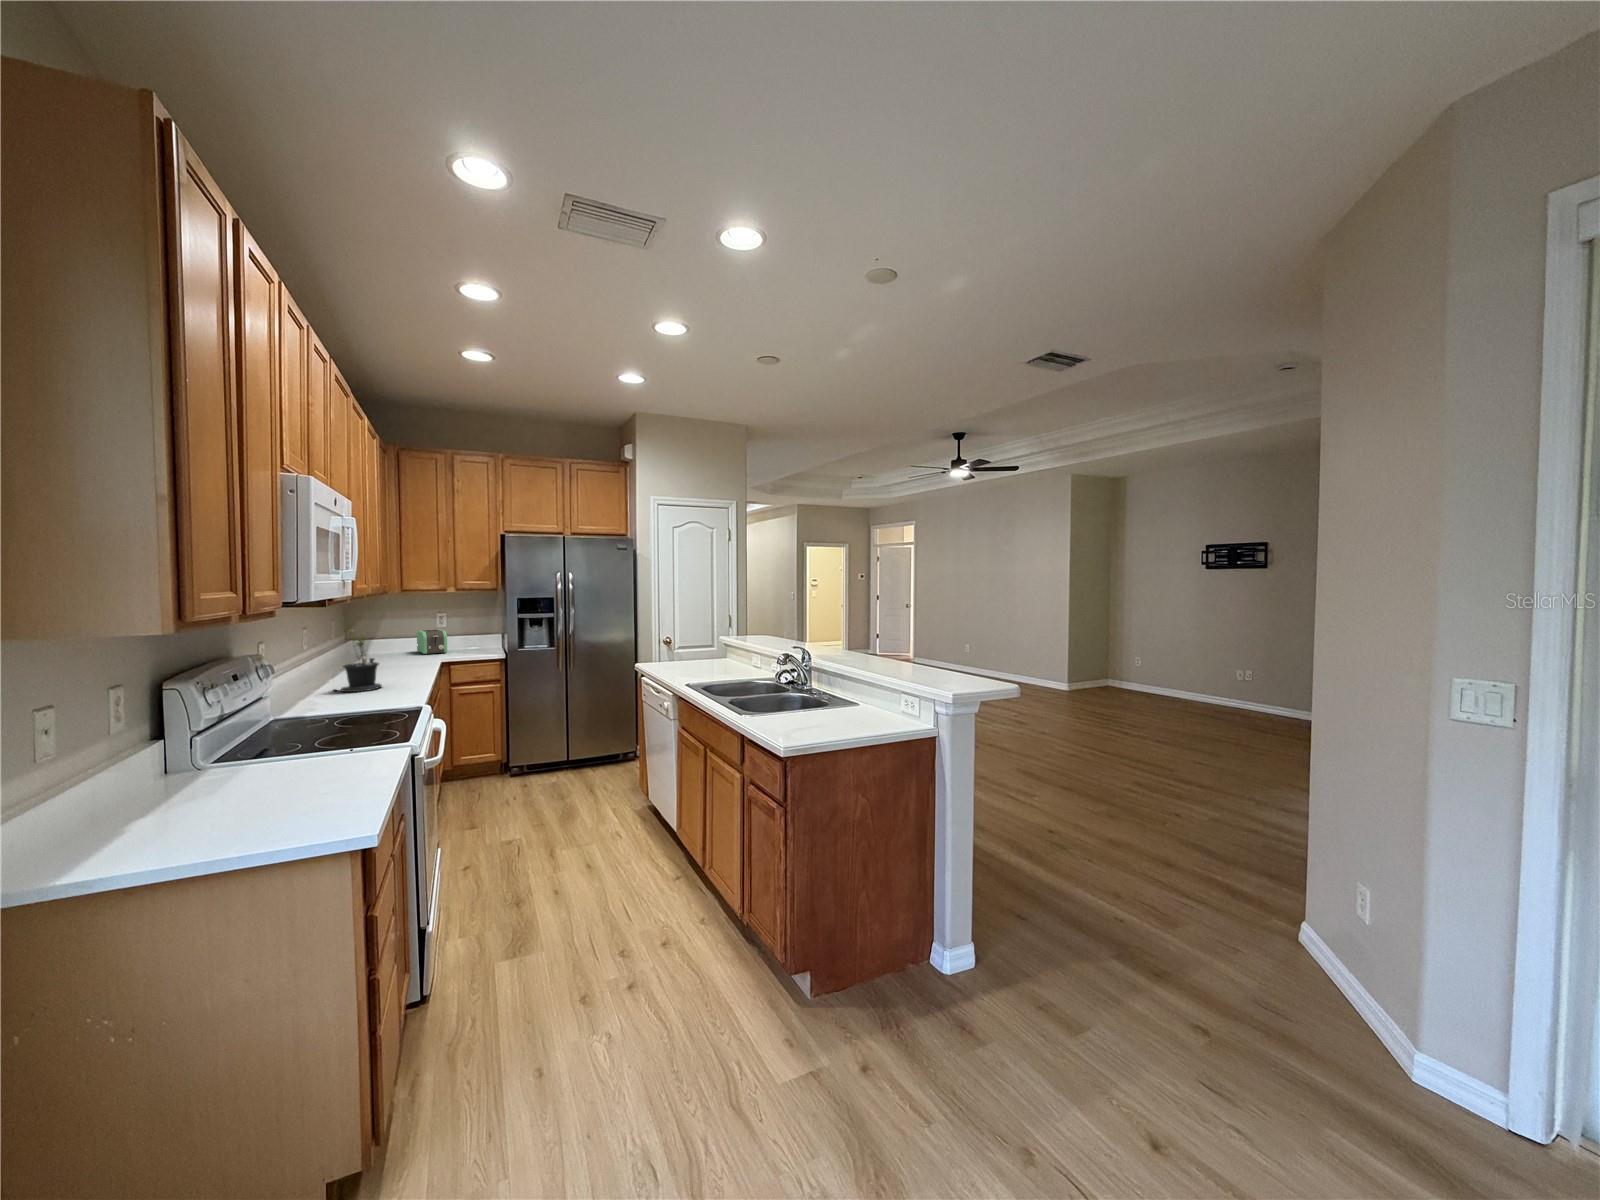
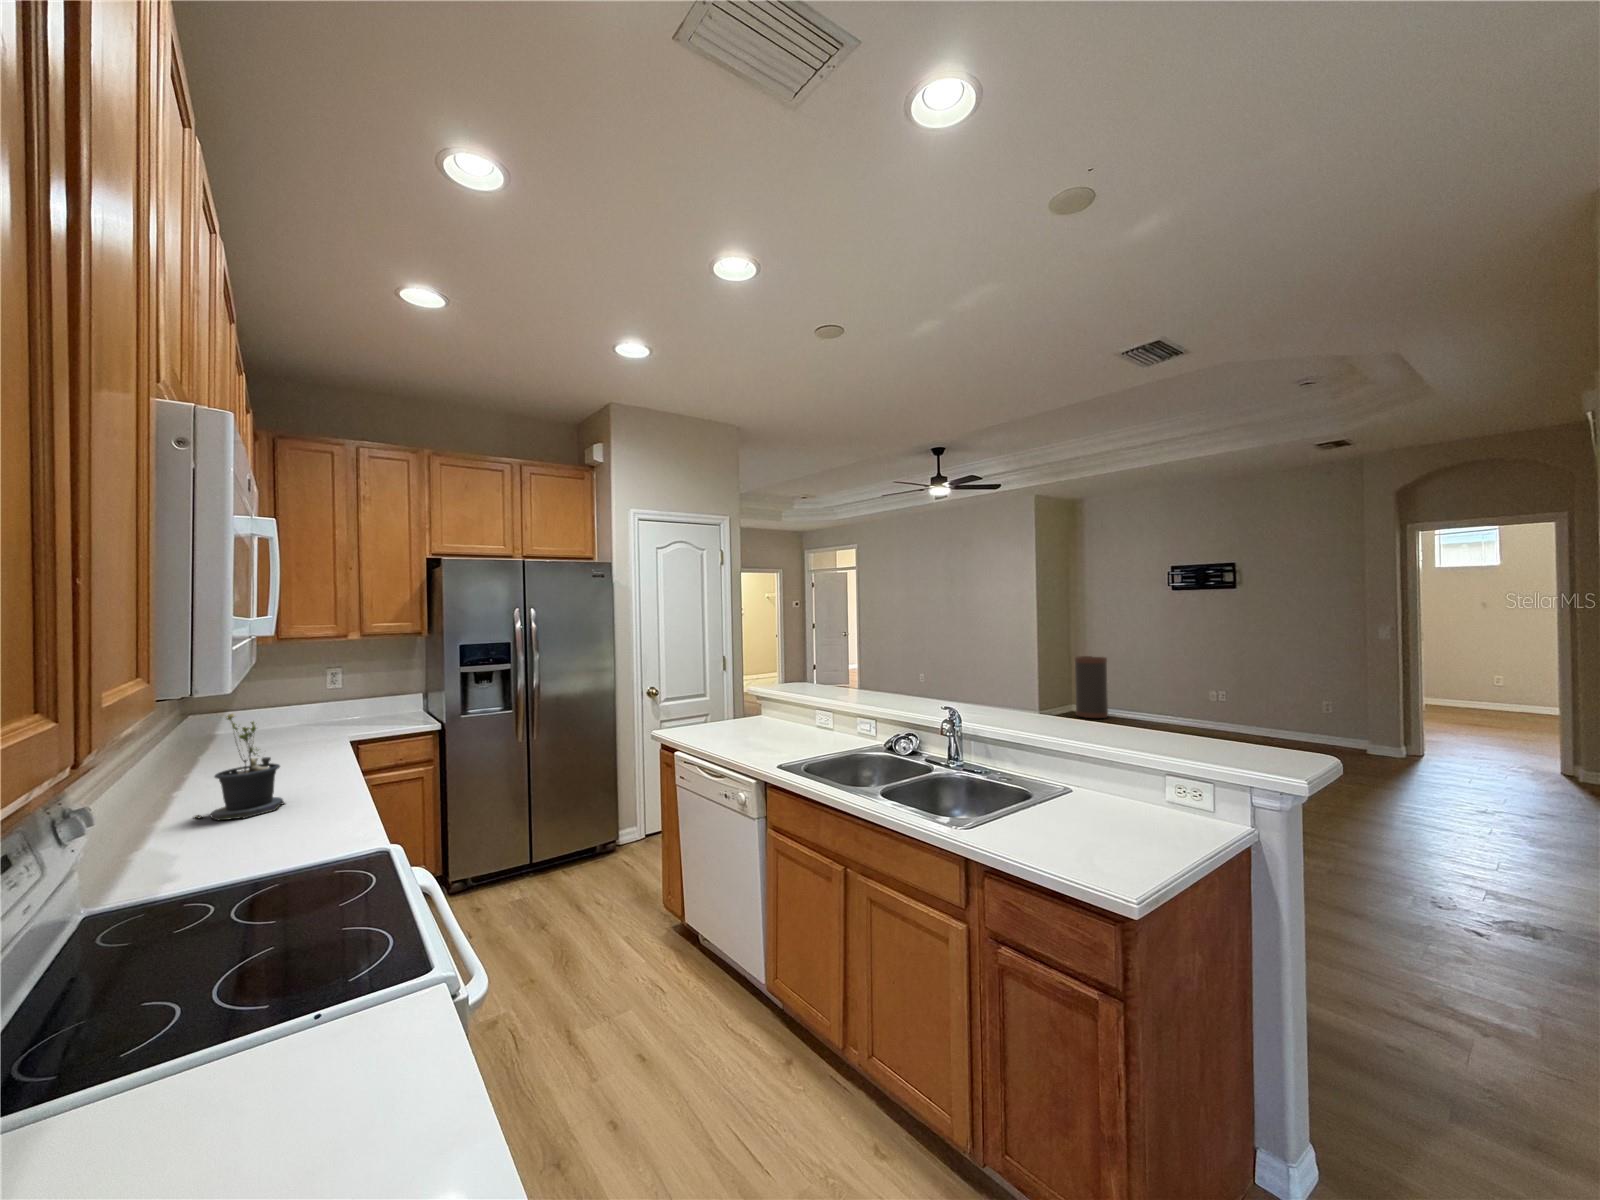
toaster: present [417,629,447,654] -> none [295,692,346,730]
trash can: none [1108,633,1142,694] -> present [1074,656,1108,718]

